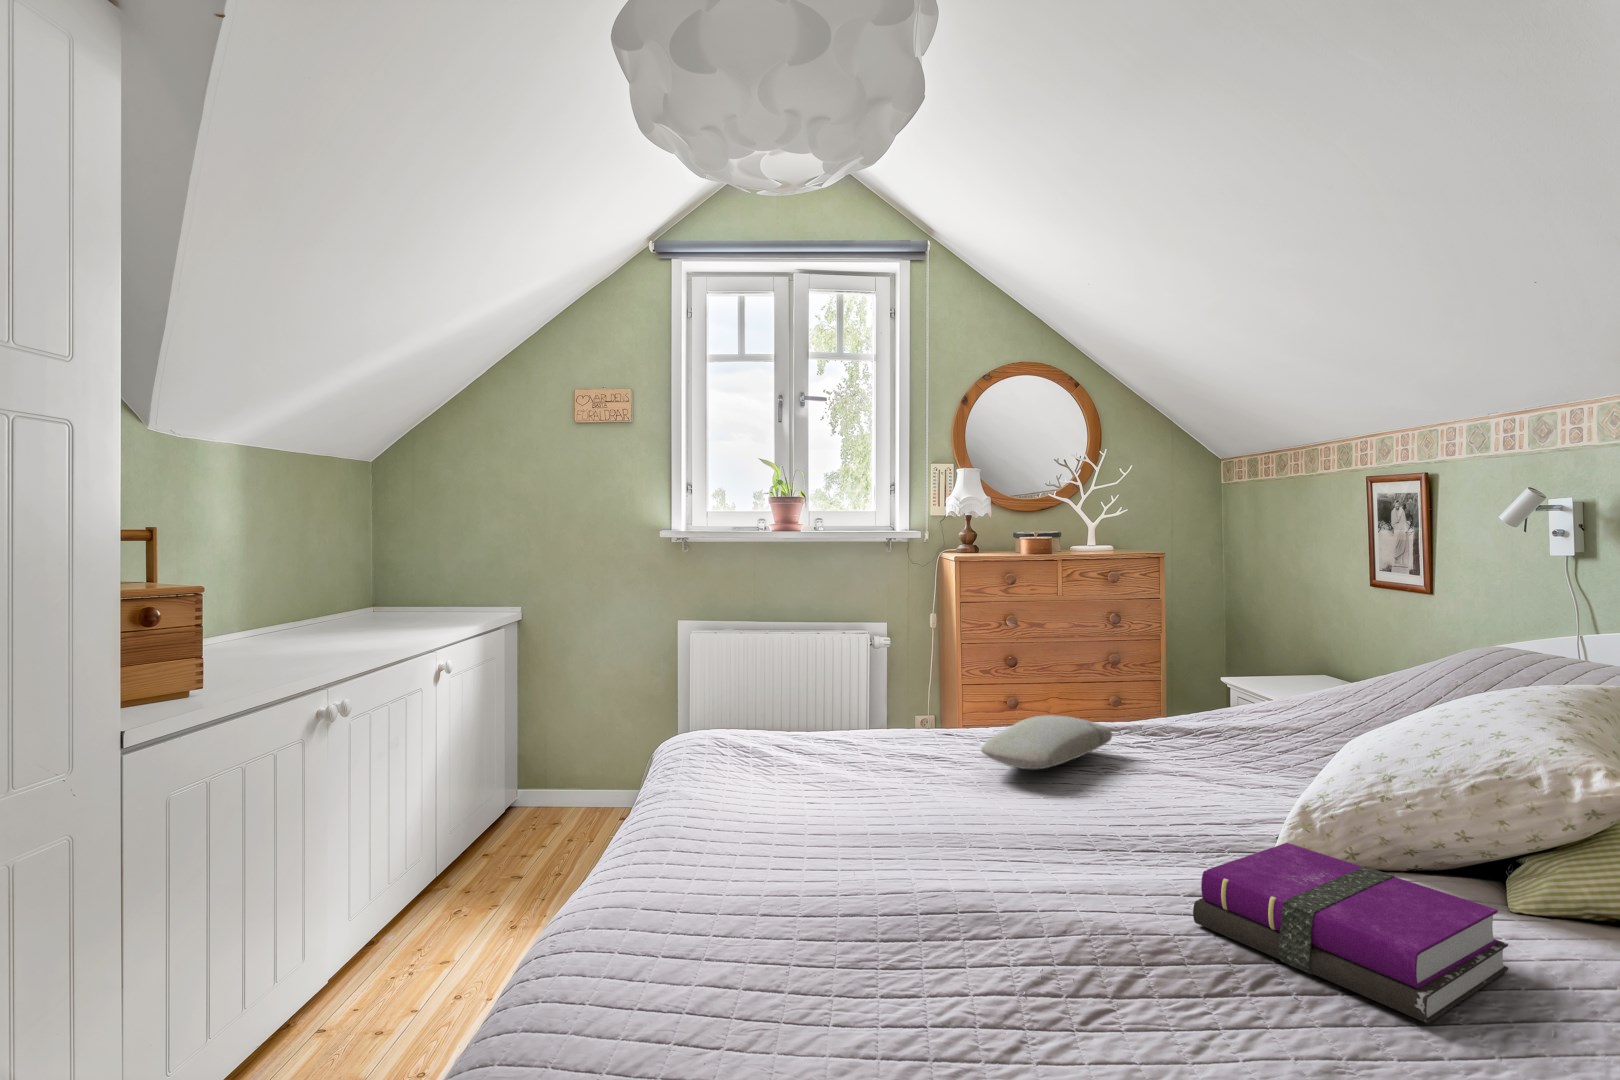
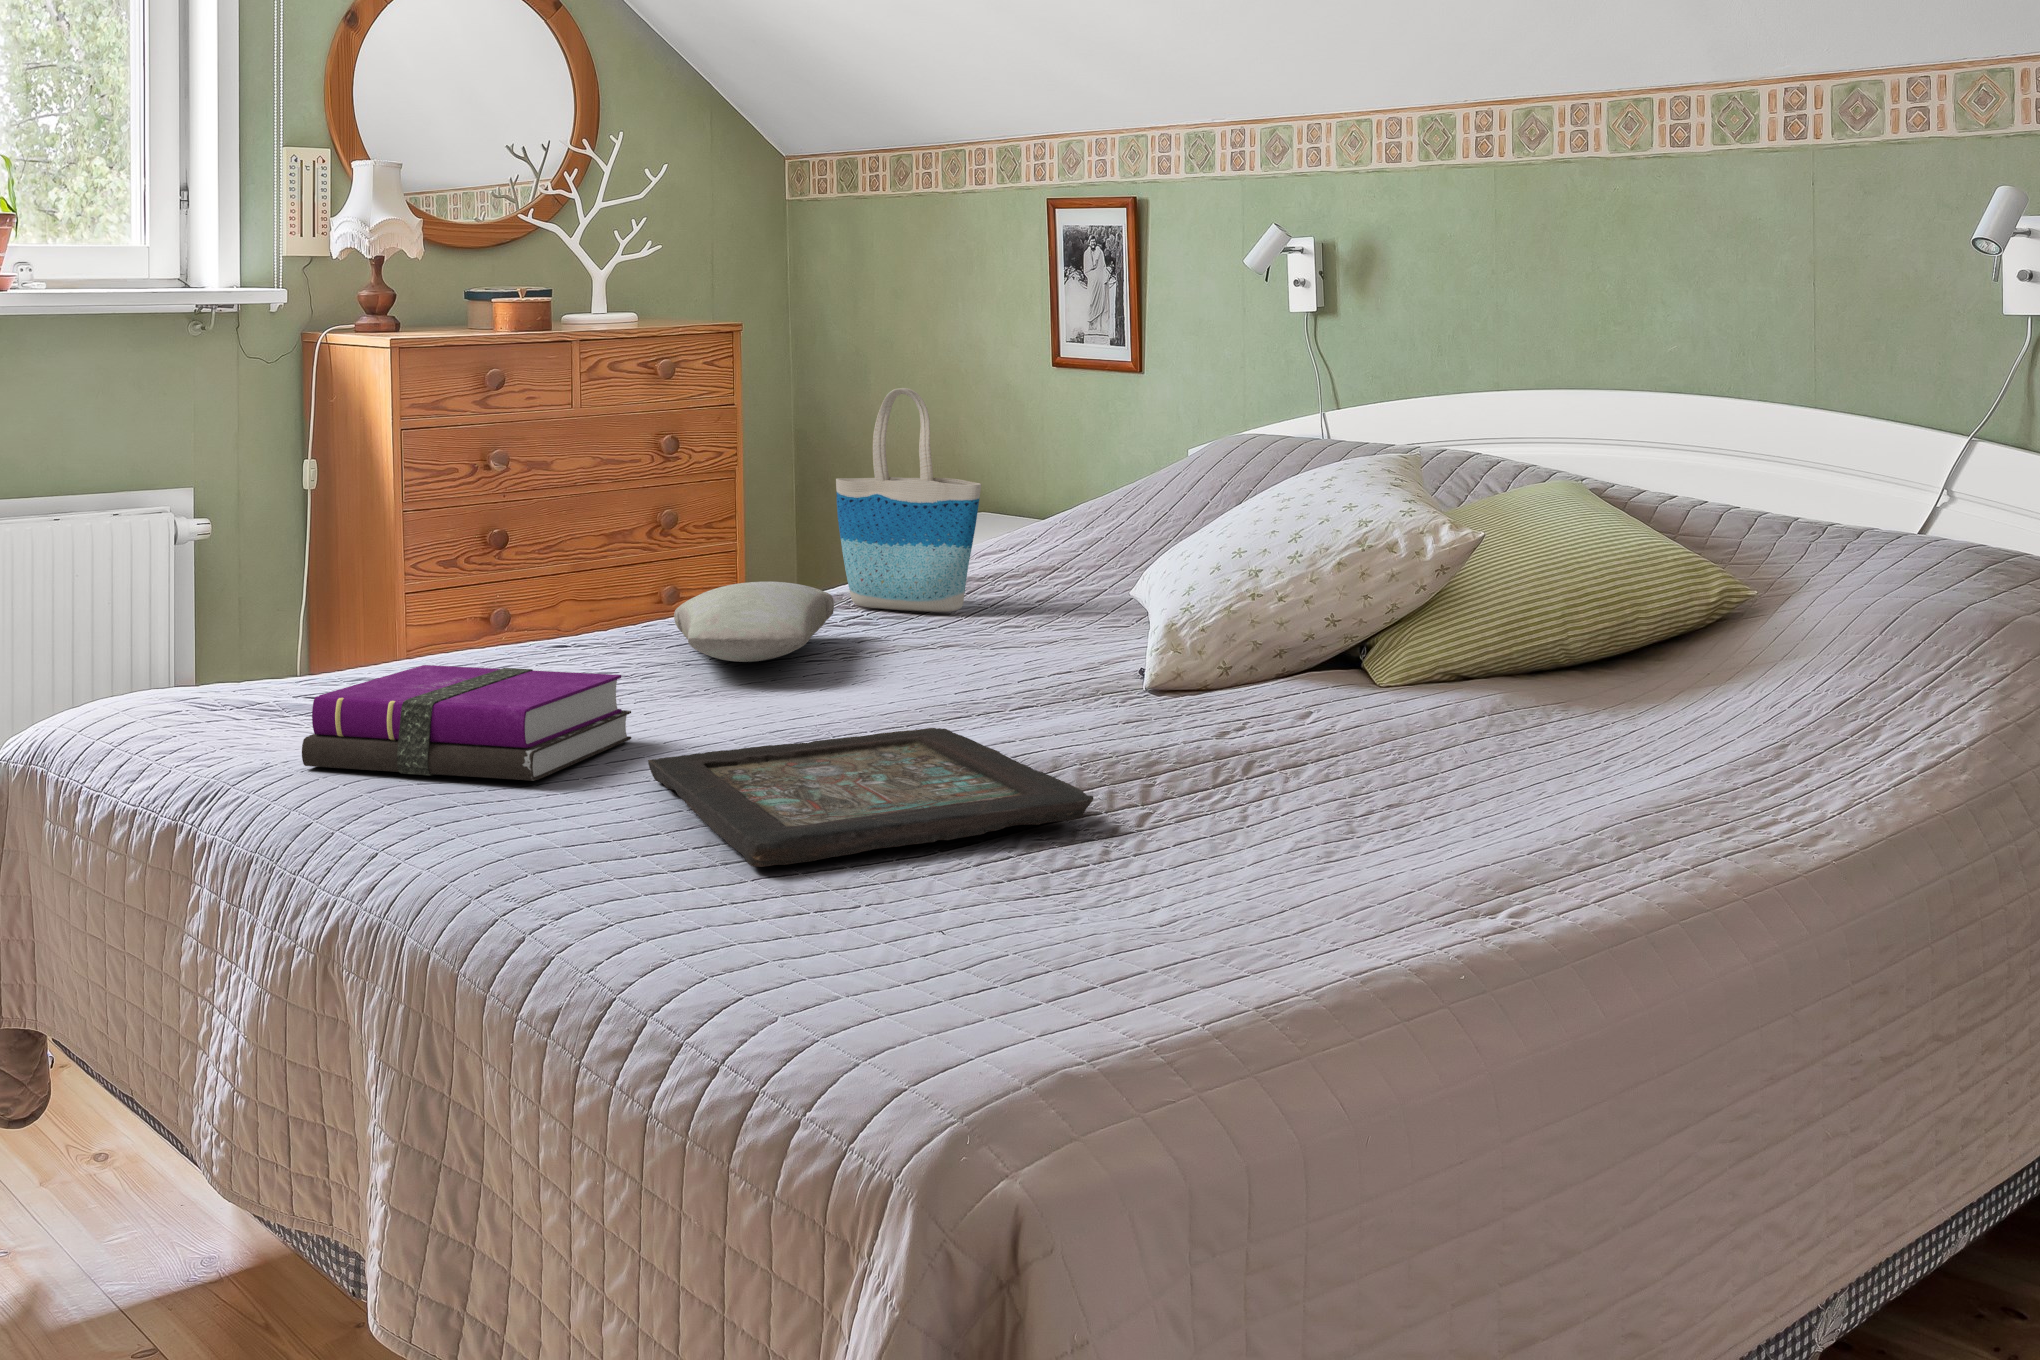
tote bag: none [1147,602,1233,748] -> present [836,388,981,612]
decorative tray: none [788,837,1062,986] -> present [648,728,1093,867]
notebook: present [1193,843,1508,1023] -> present [302,665,631,781]

